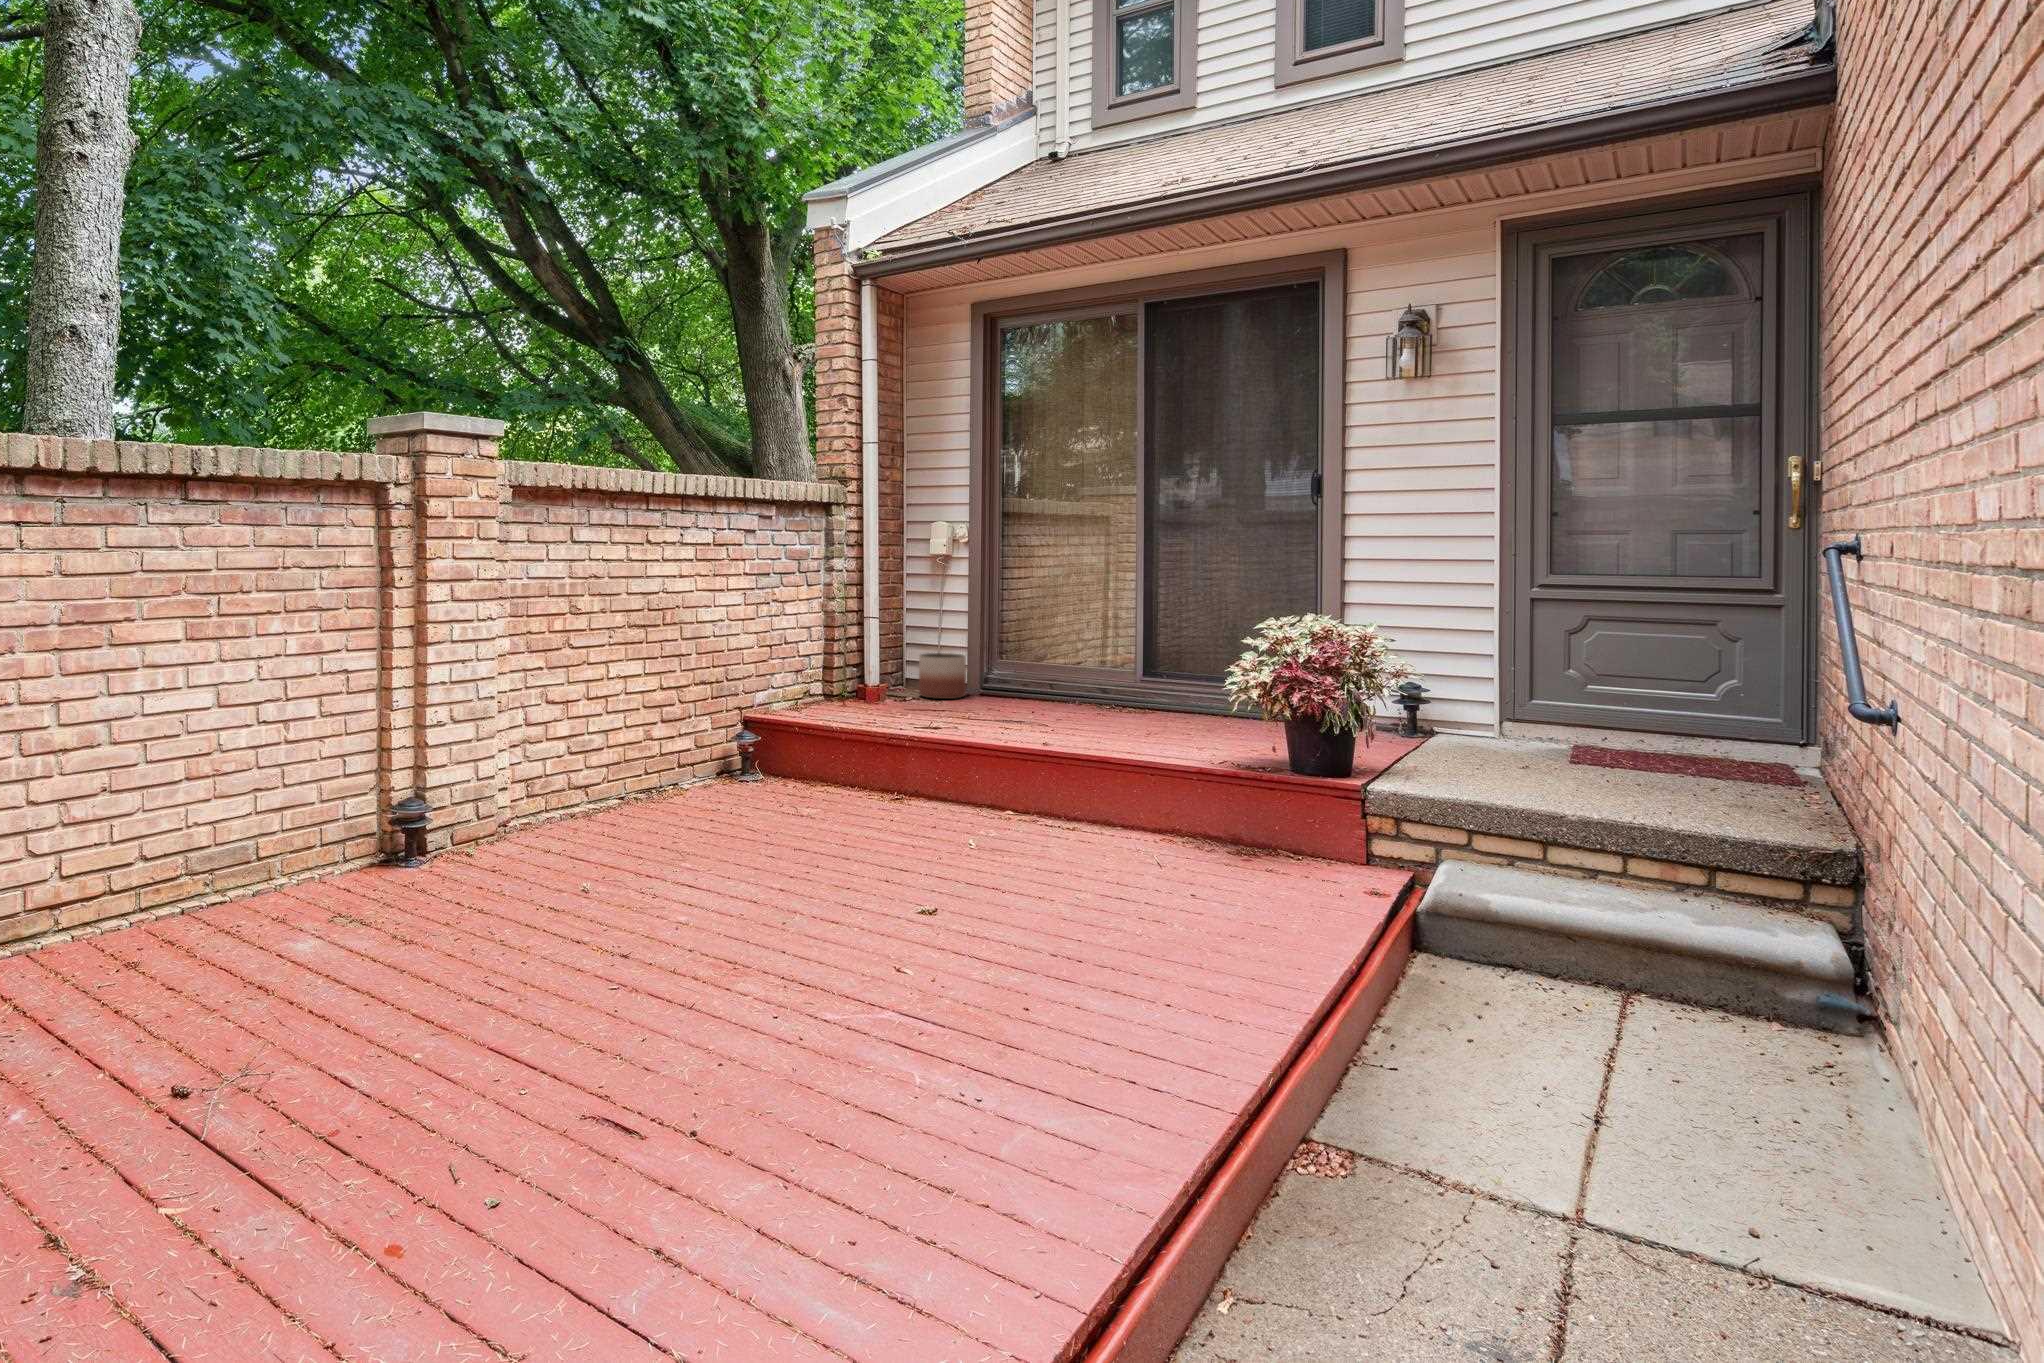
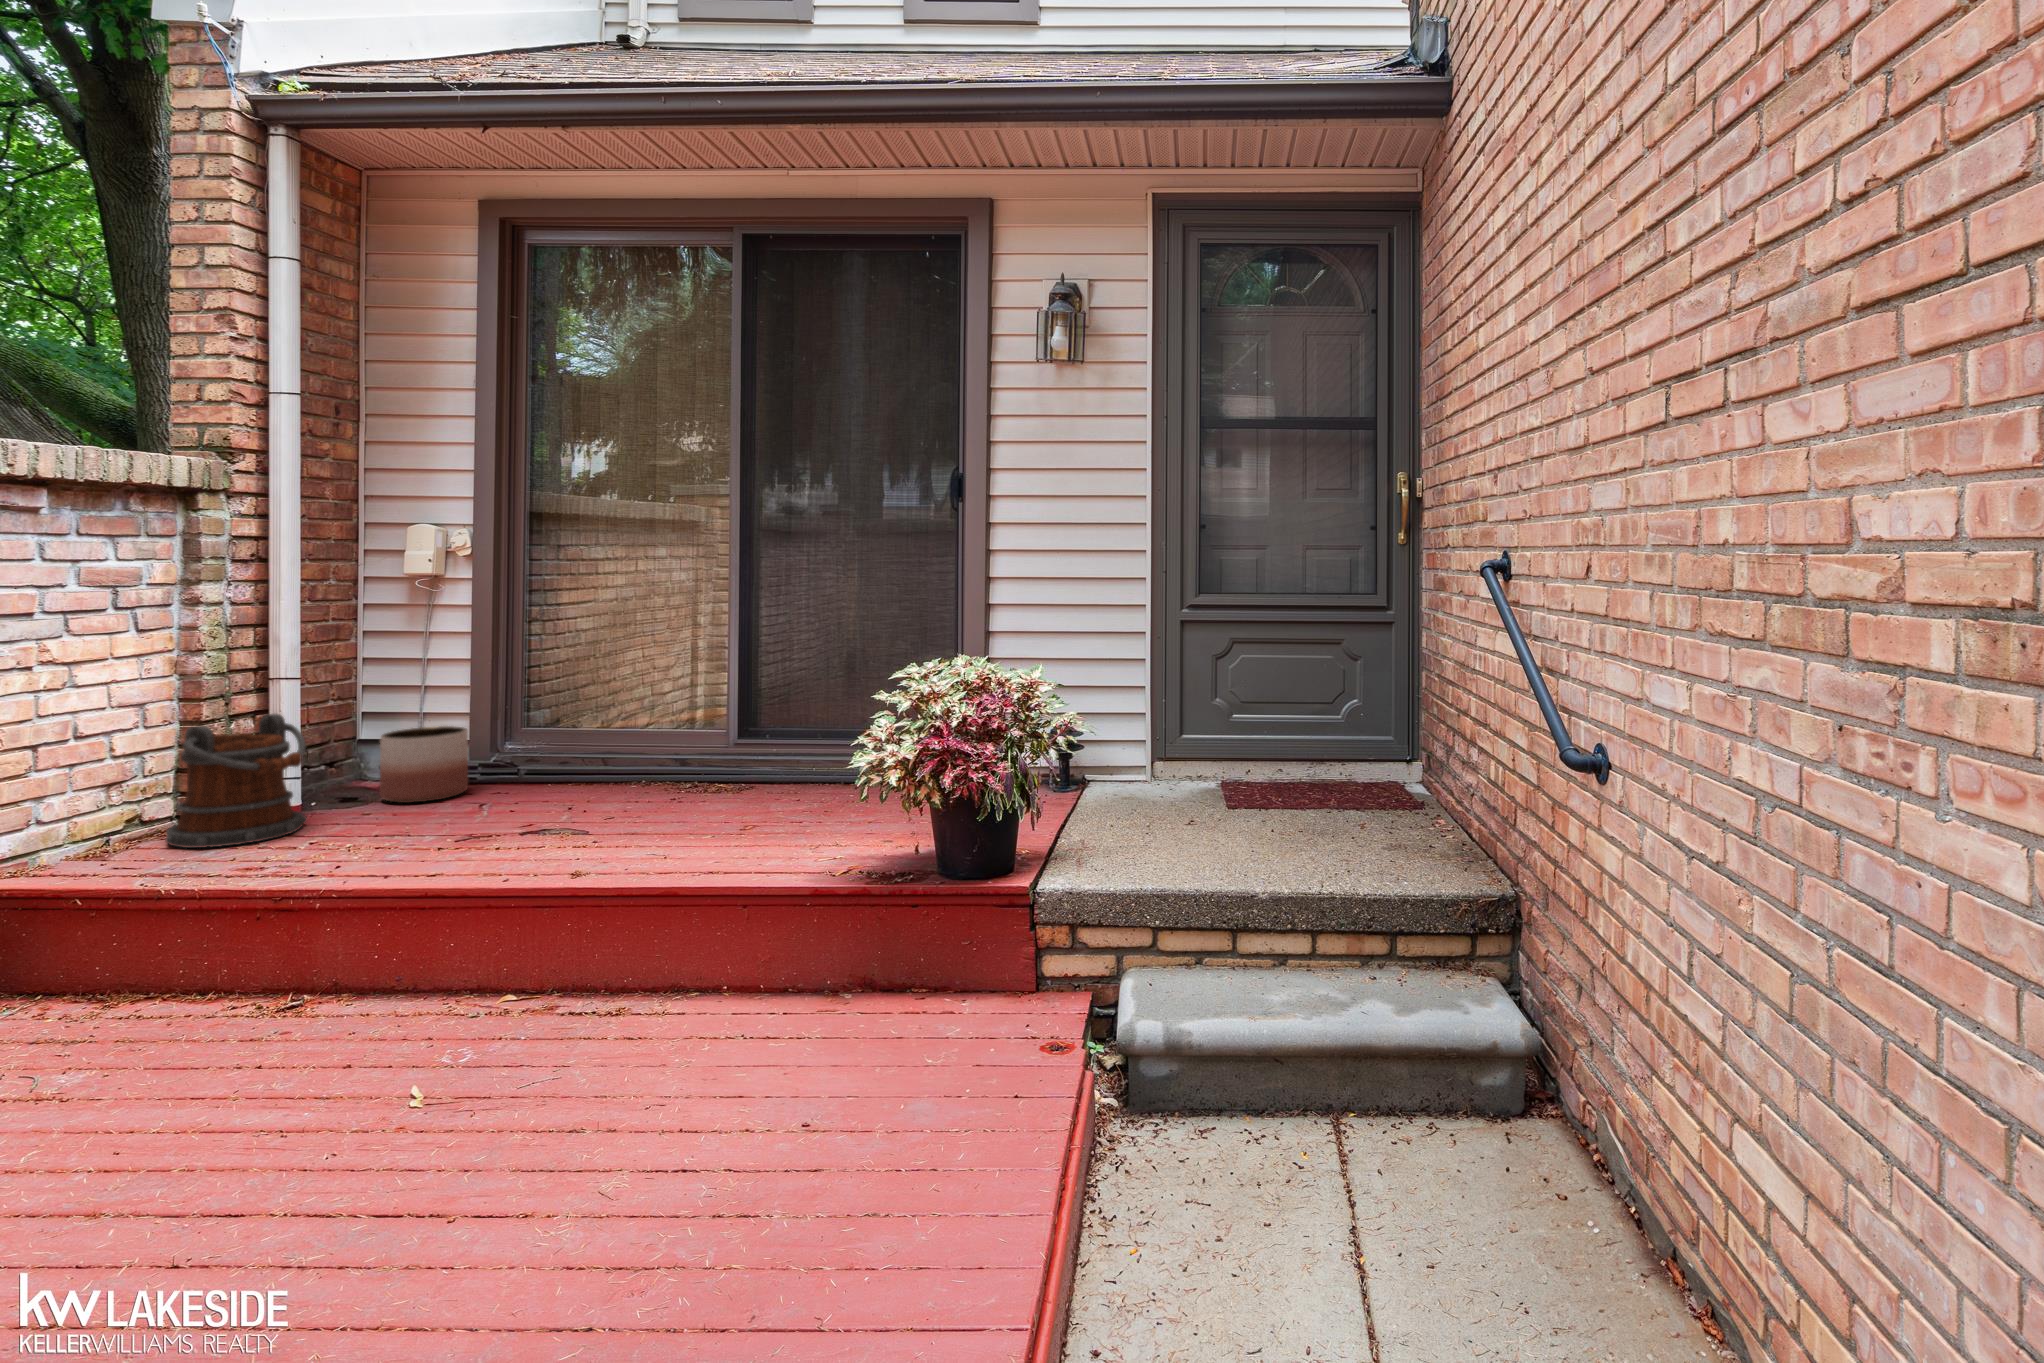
bucket: none [819,635,885,708] -> present [165,714,308,848]

